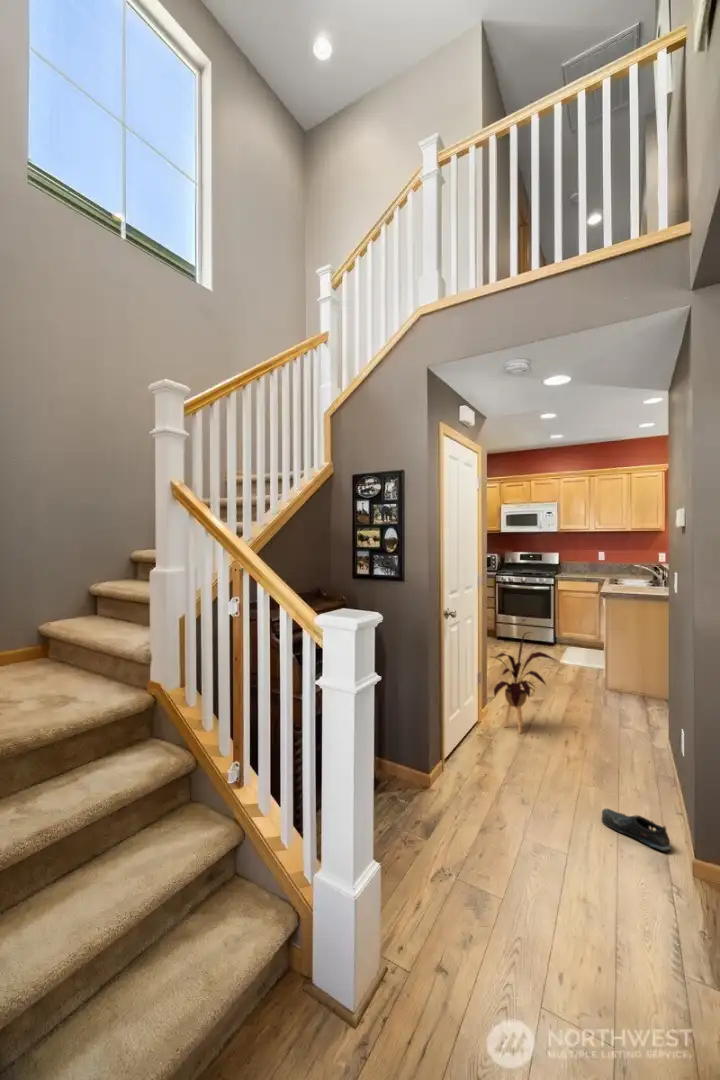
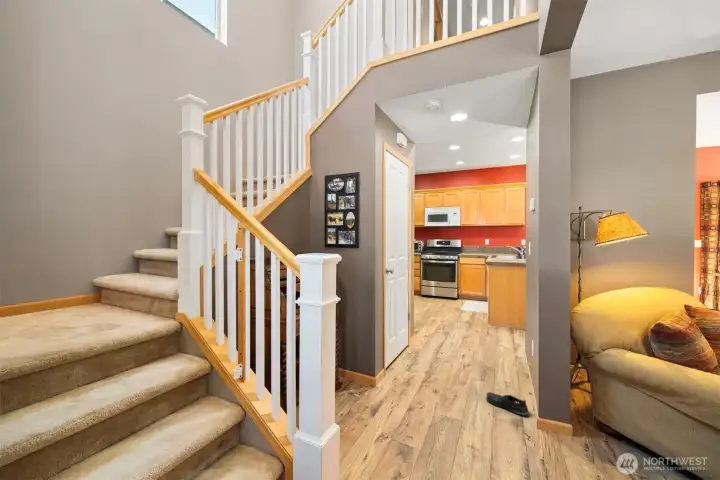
house plant: present [494,633,554,733] -> none [412,285,459,351]

